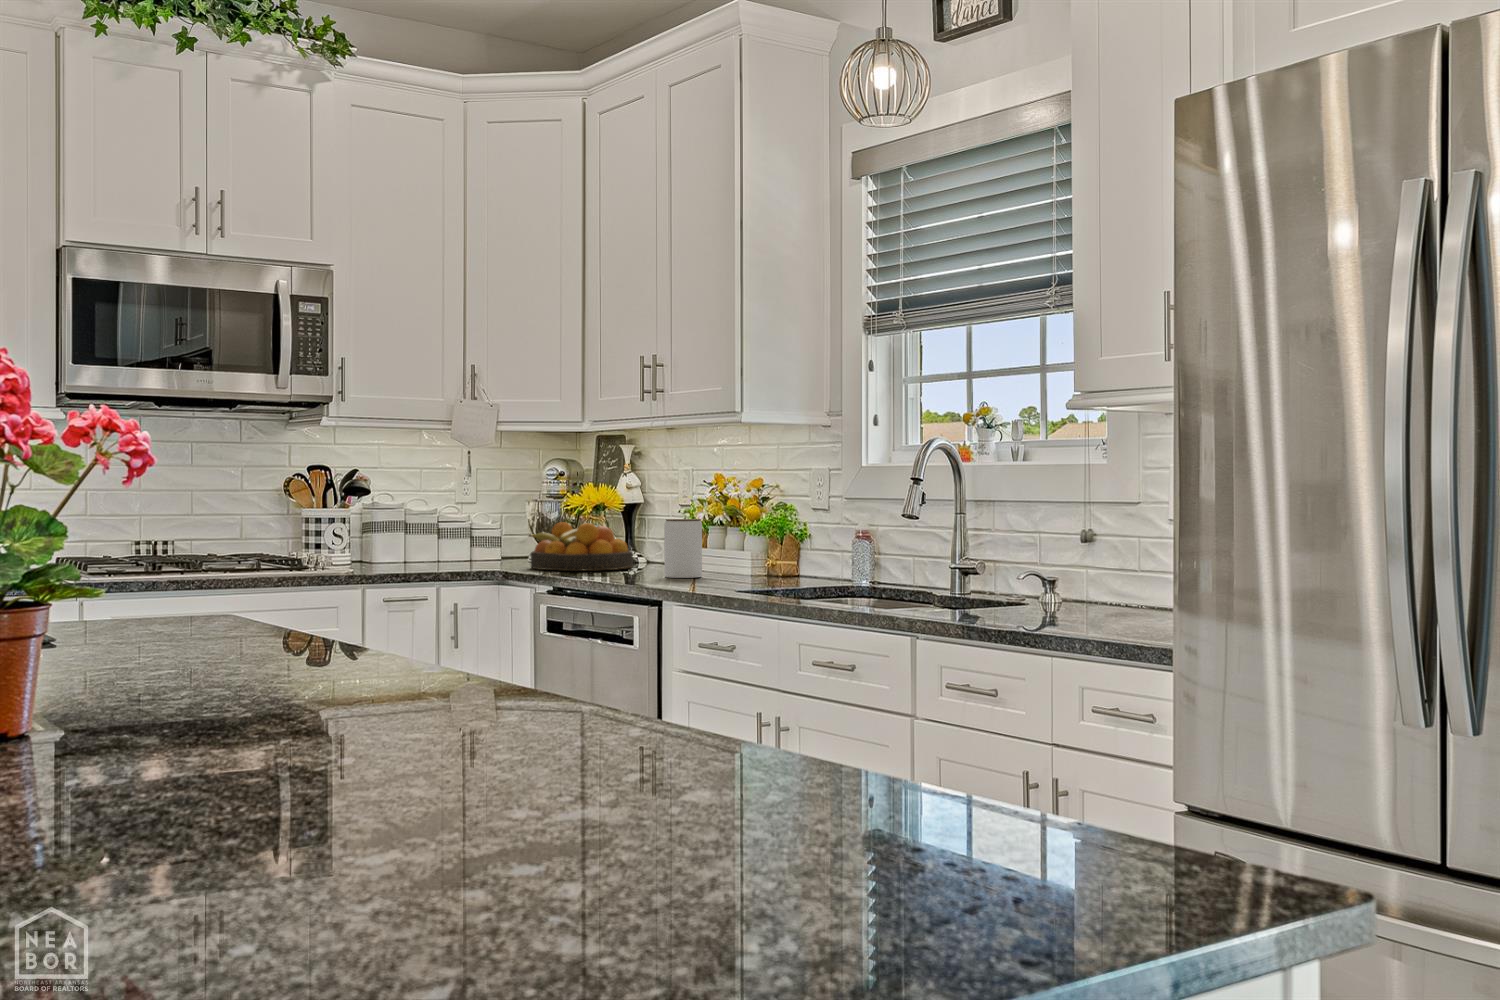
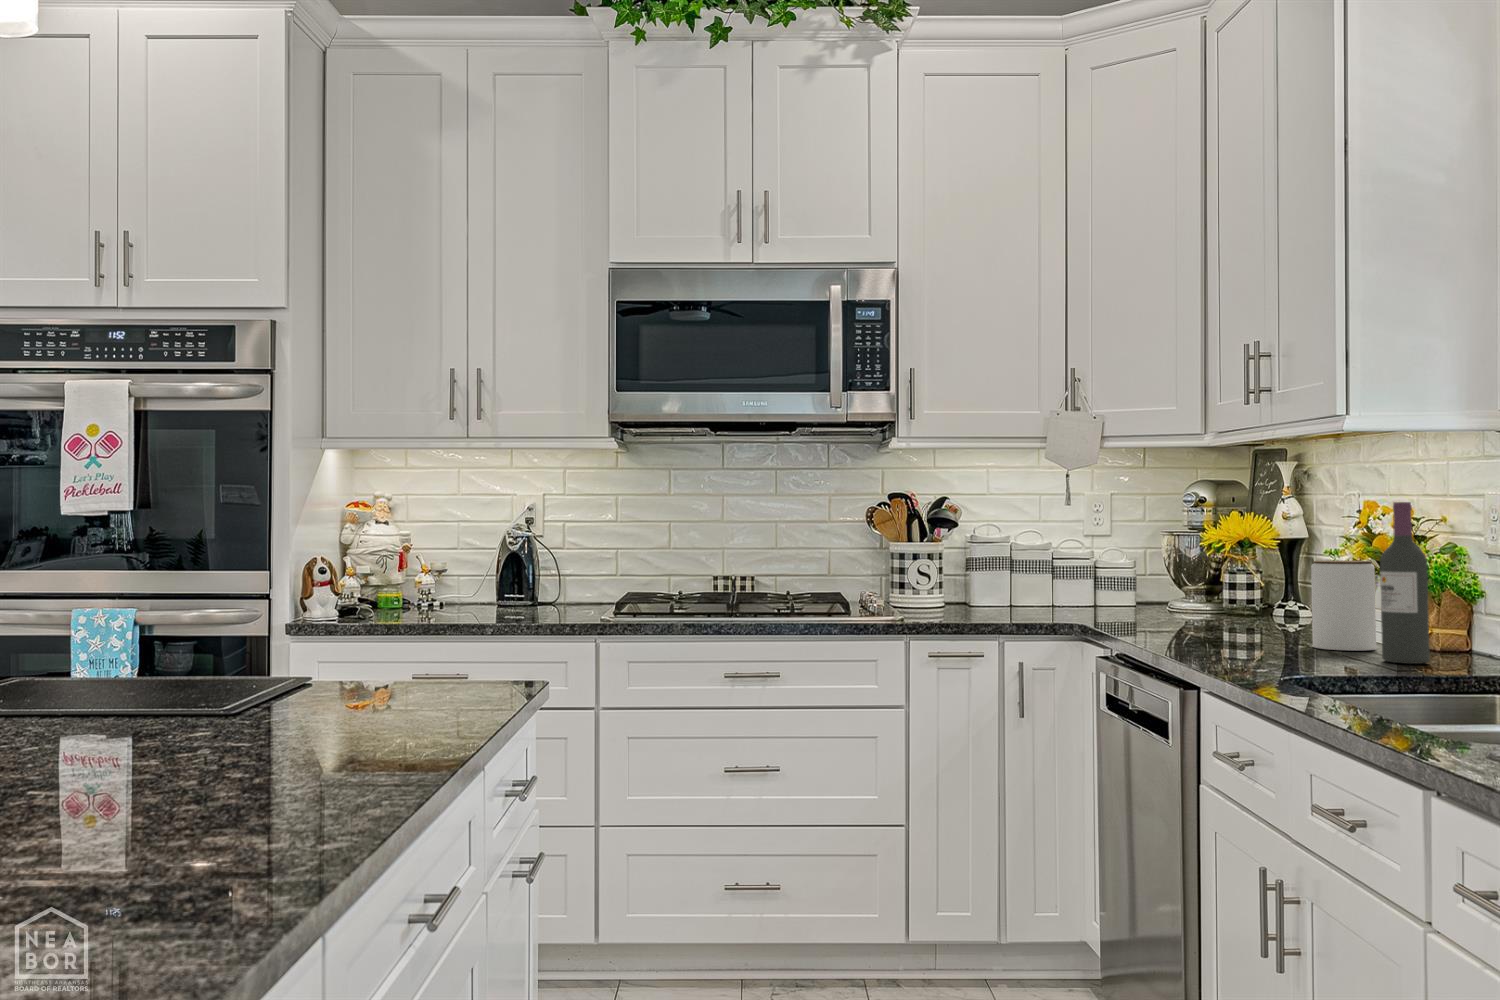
wine bottle: none [711,481,737,582] -> present [1380,502,1430,664]
fruit bowl: present [529,522,633,571] -> none [1133,562,1284,630]

